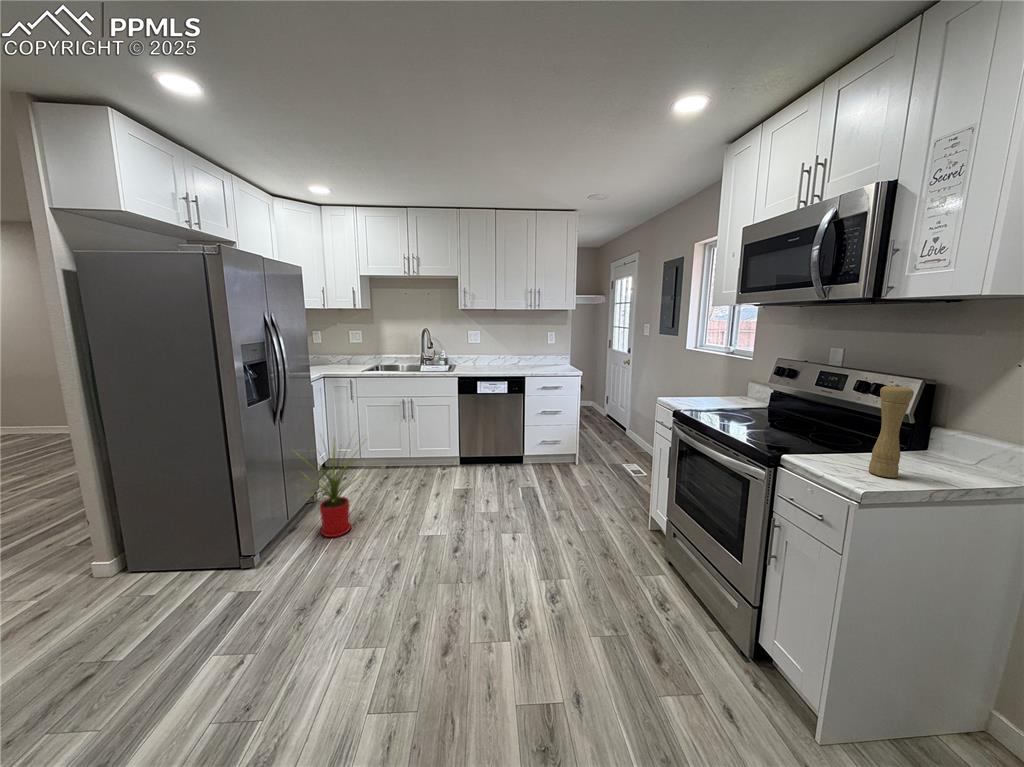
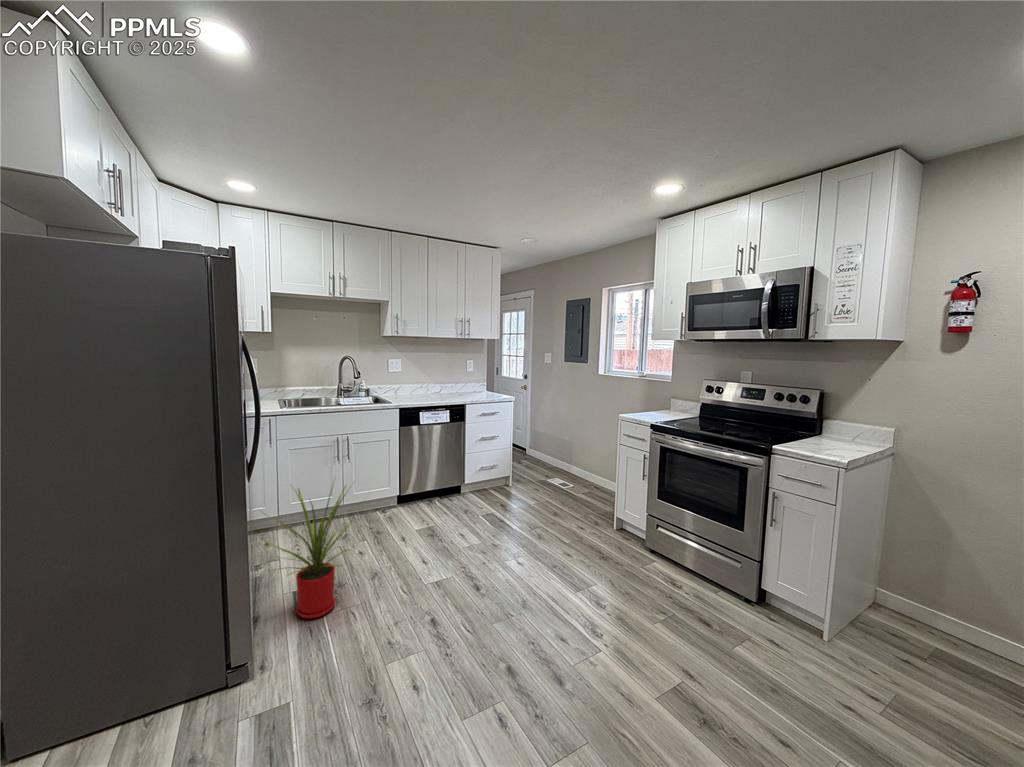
pepper mill: present [869,385,914,478] -> none [823,392,845,450]

